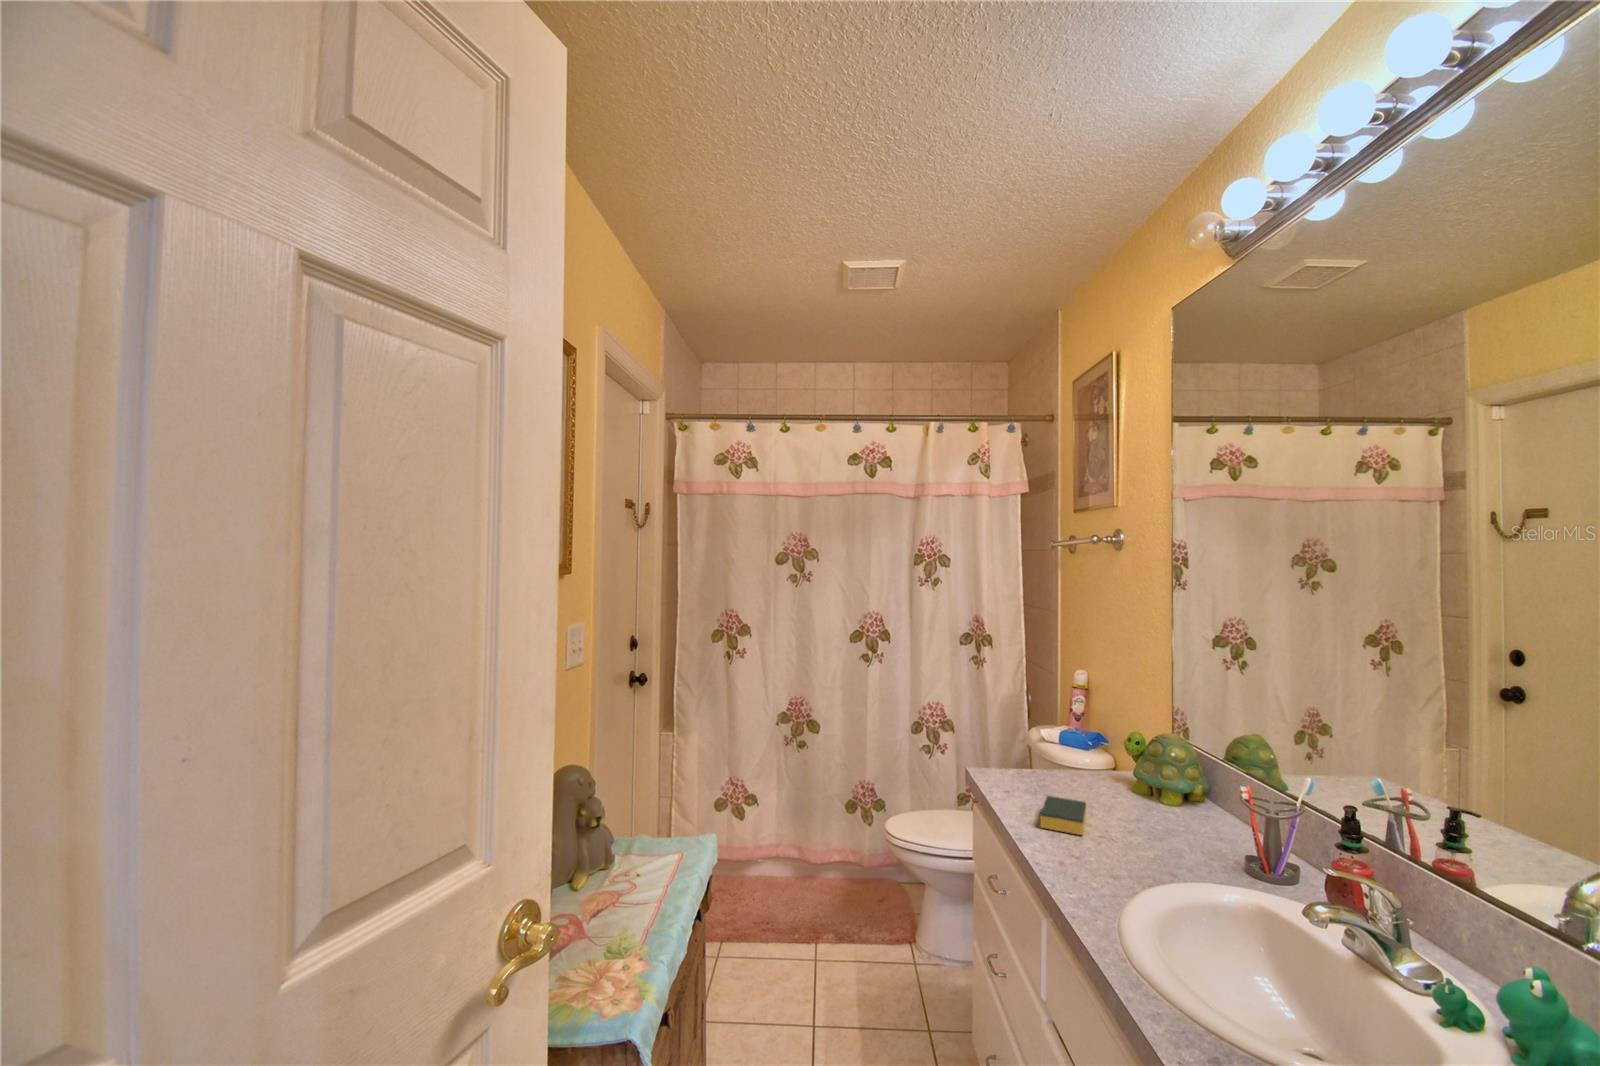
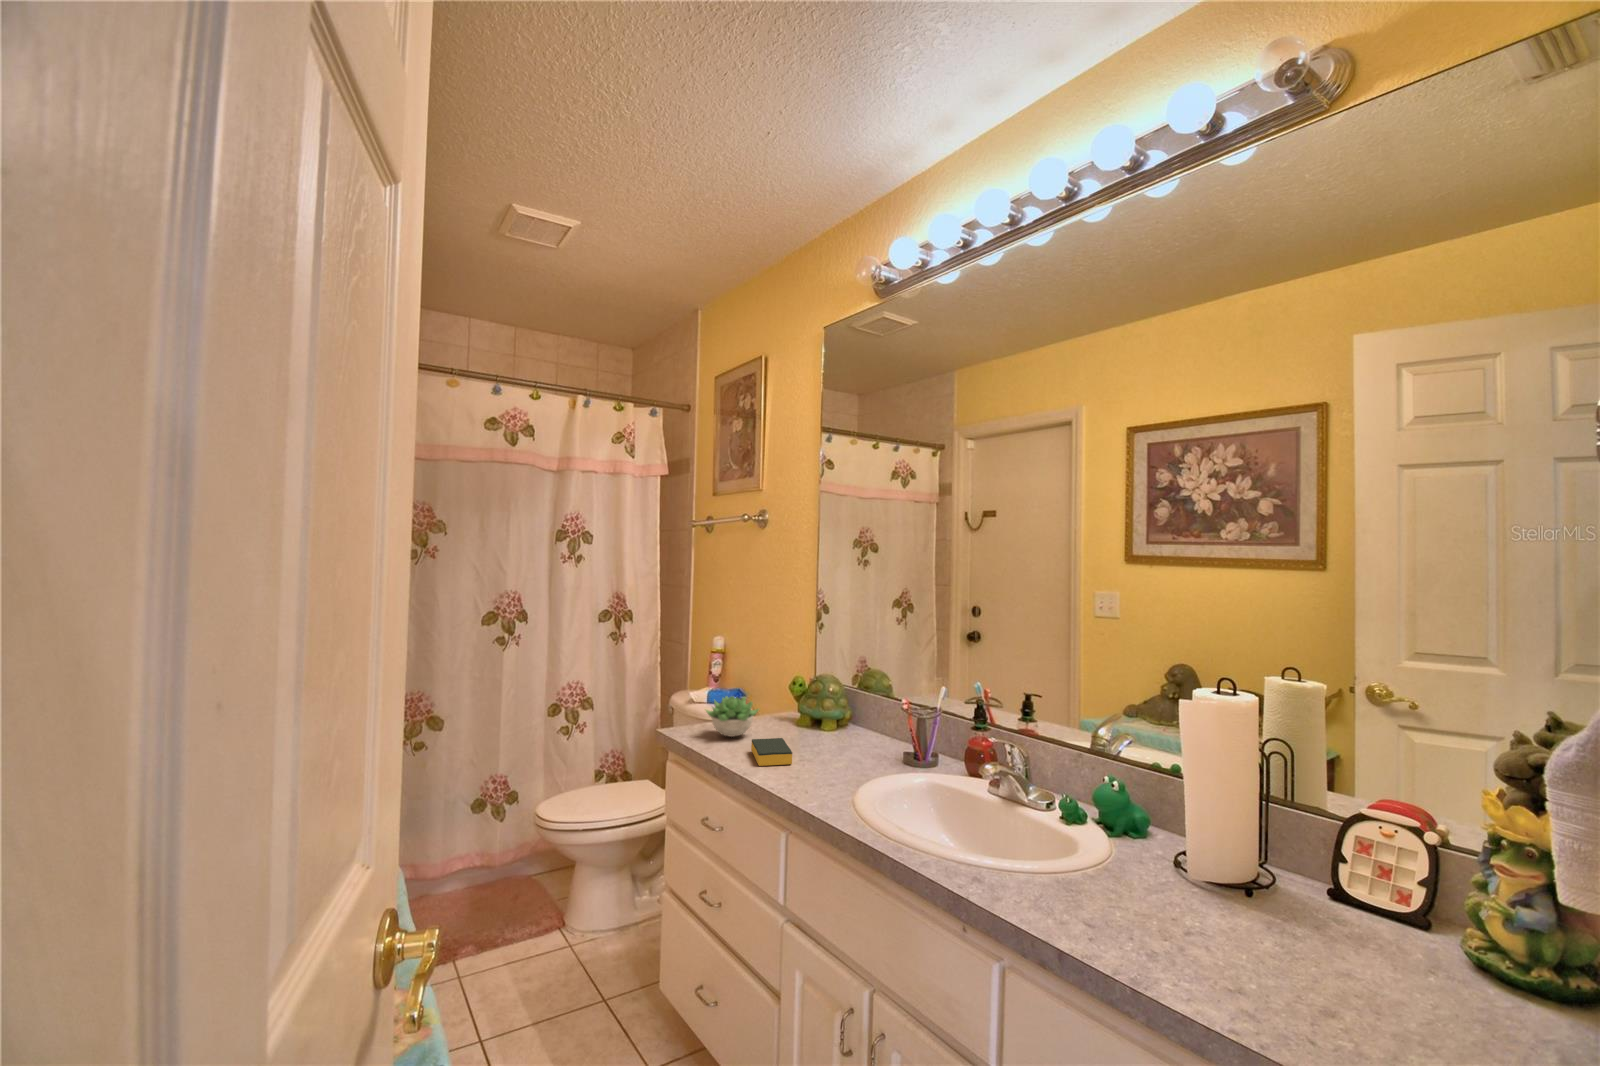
succulent plant: none [1008,741,1074,788] -> present [706,696,759,737]

